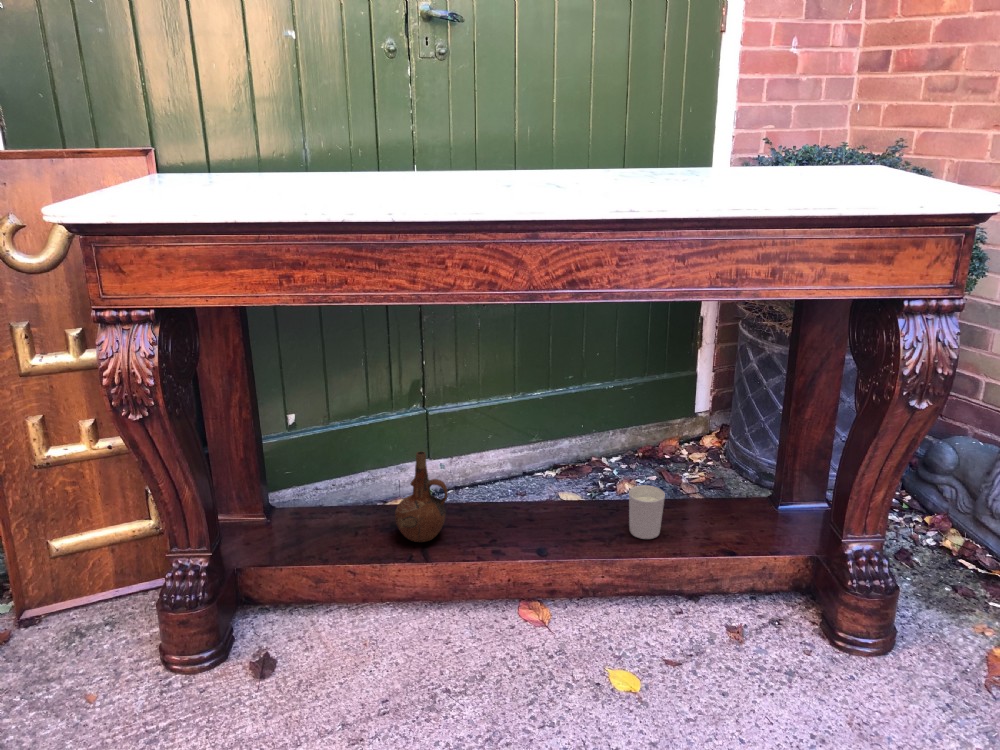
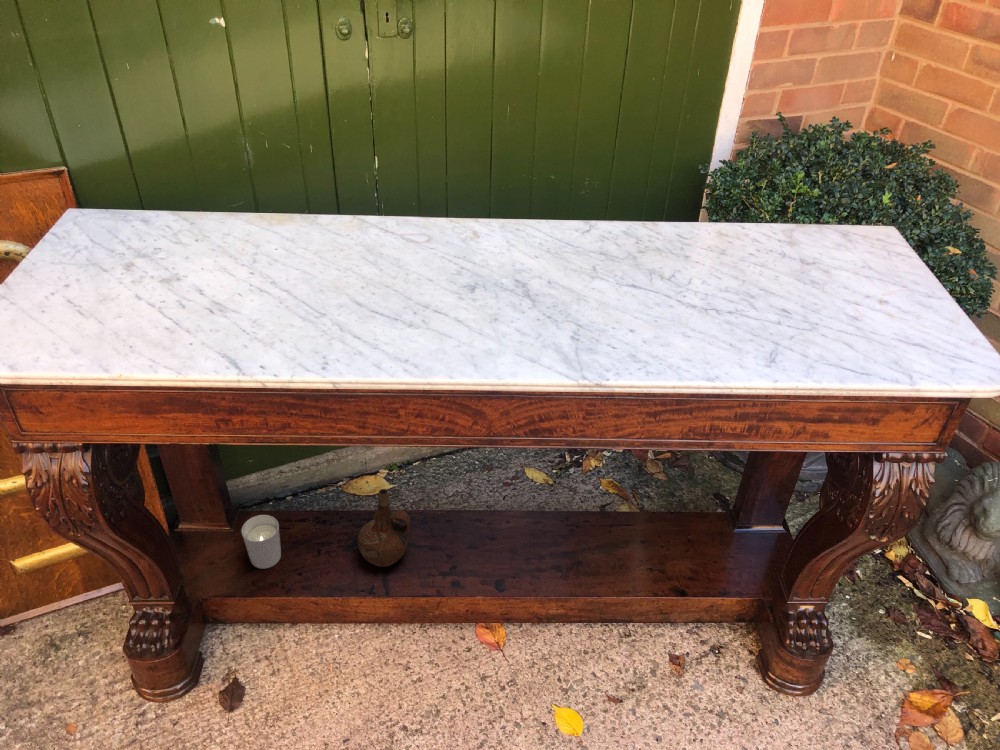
candle holder: present [629,485,665,539] -> present [242,515,281,569]

